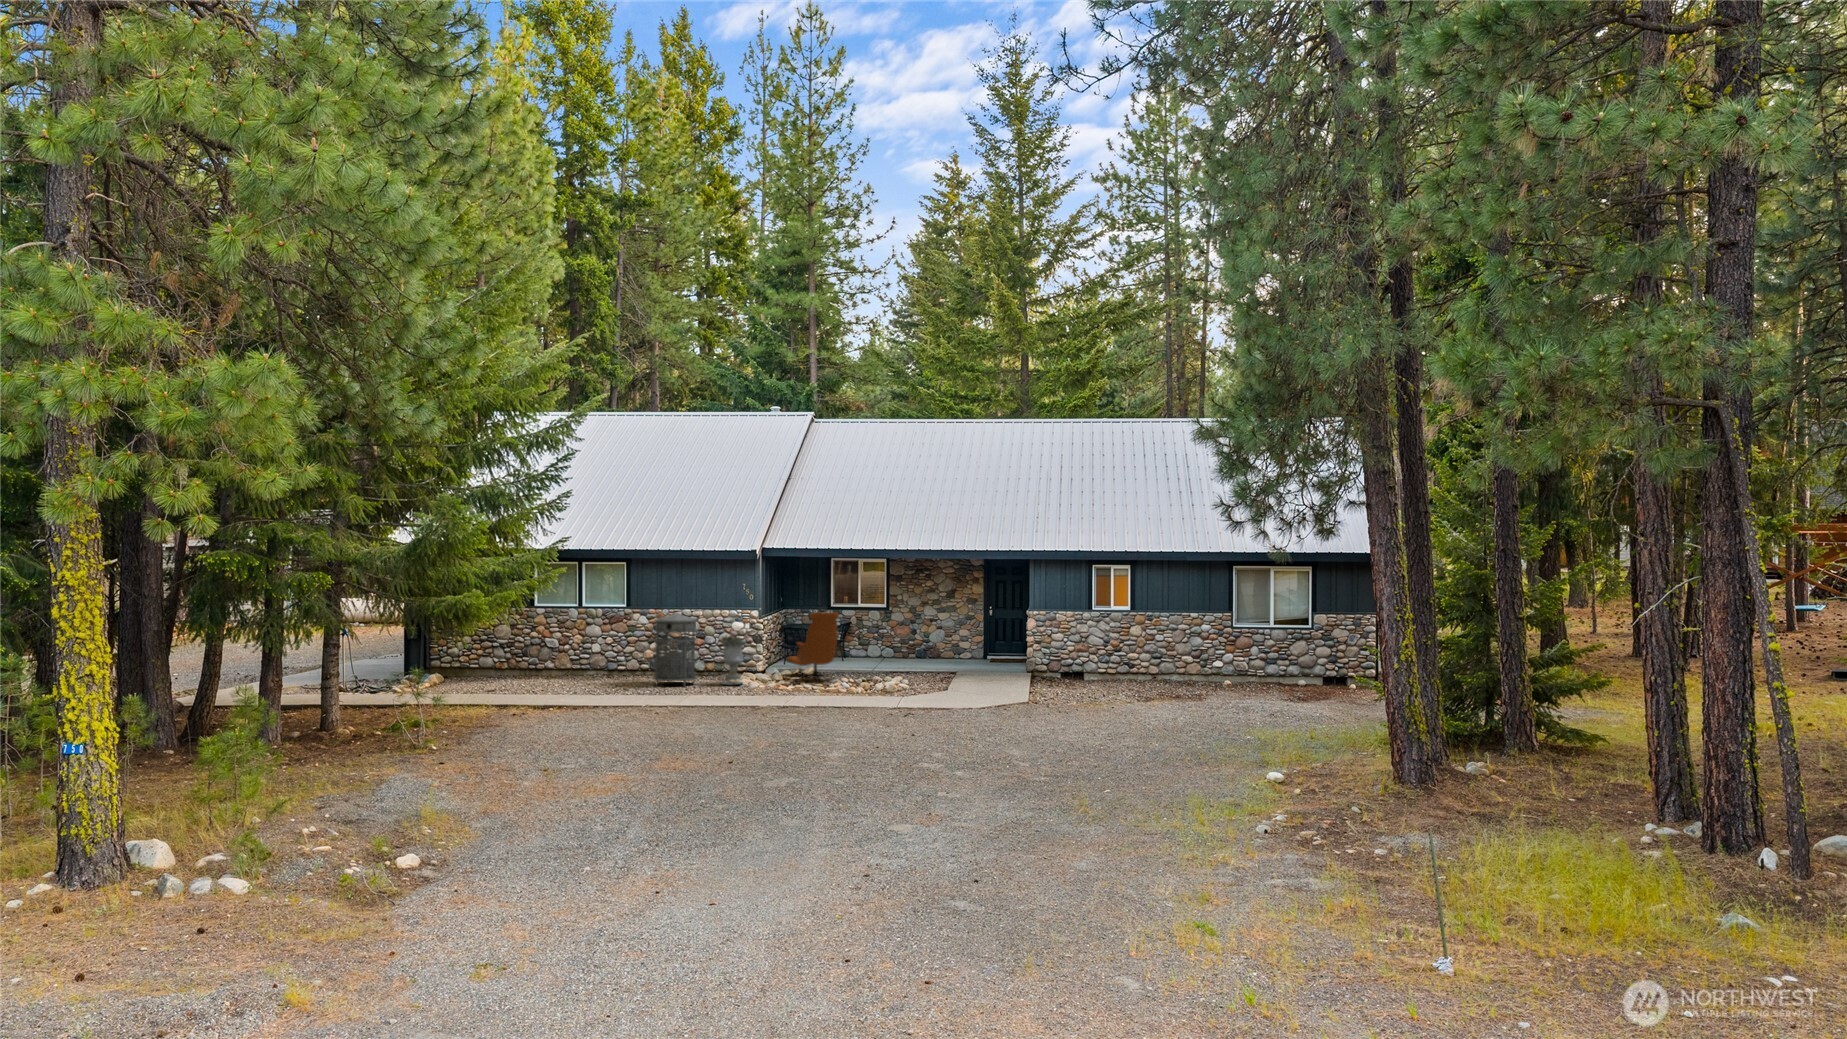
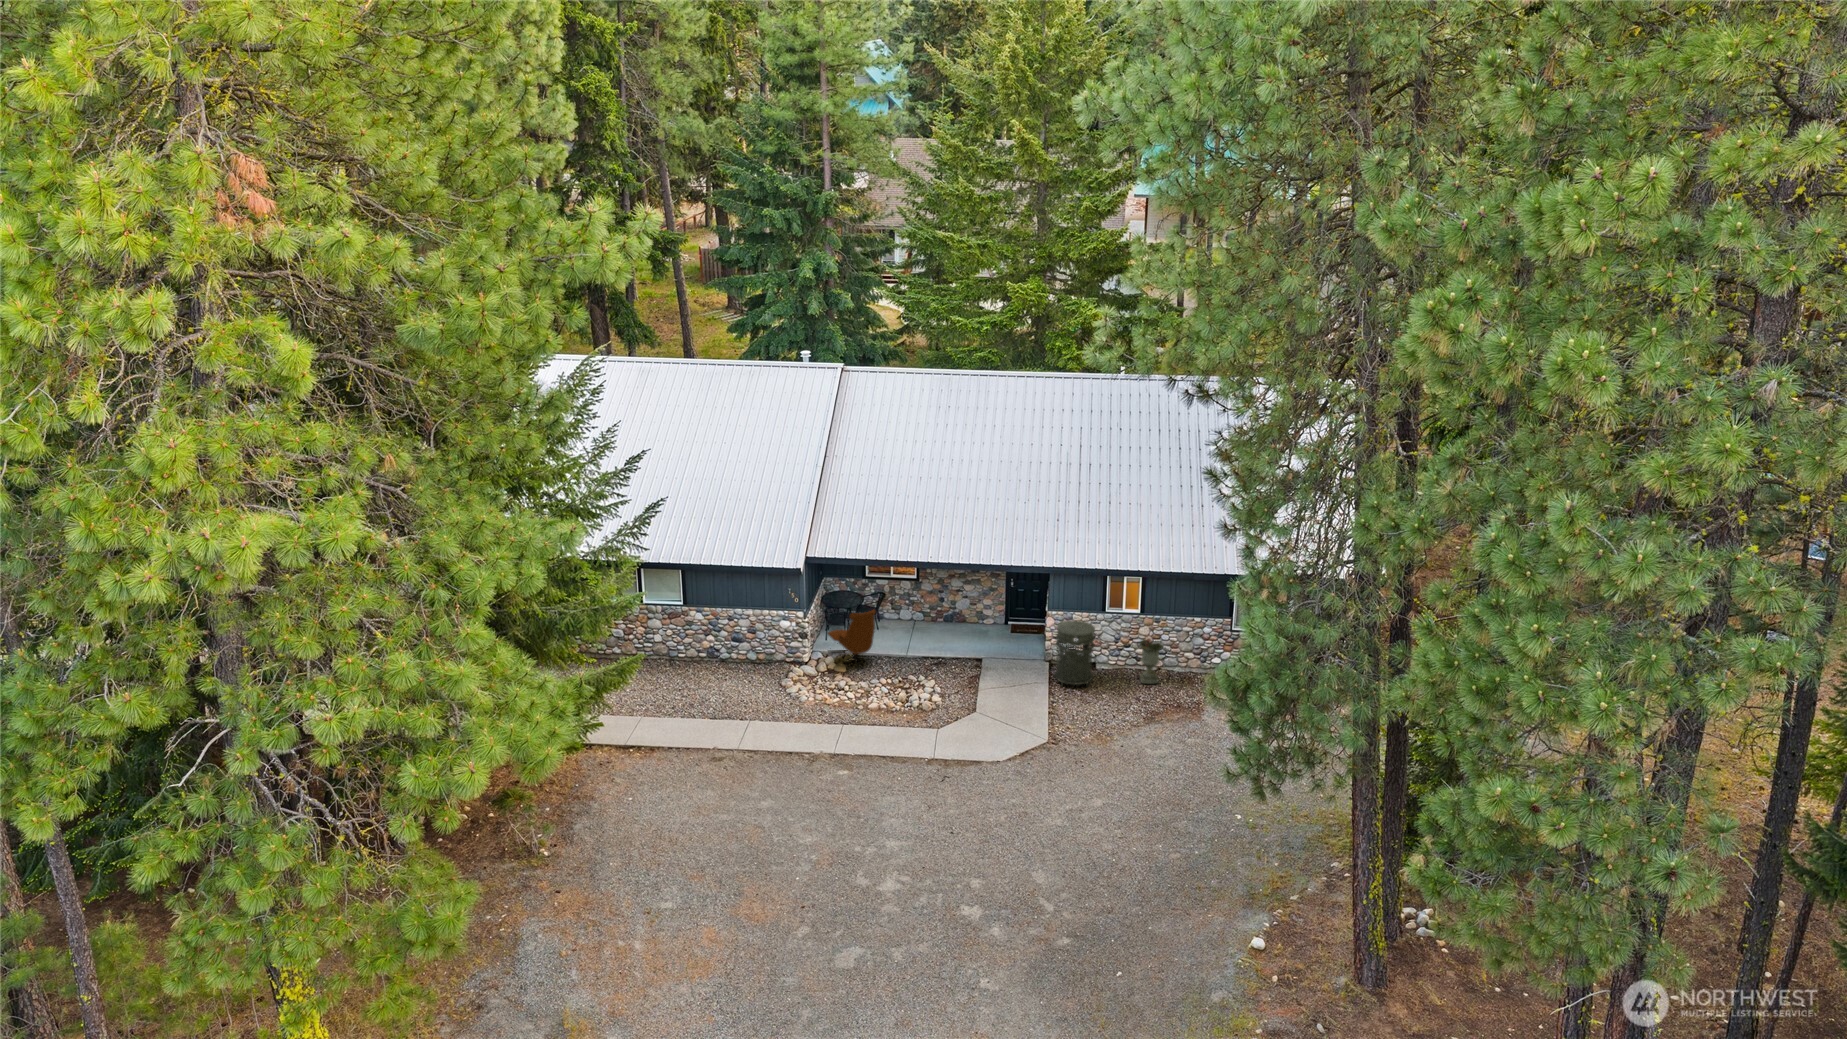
trash can: present [654,614,697,686] -> present [1055,621,1095,686]
planter: present [721,636,746,685] -> present [1139,640,1163,684]

